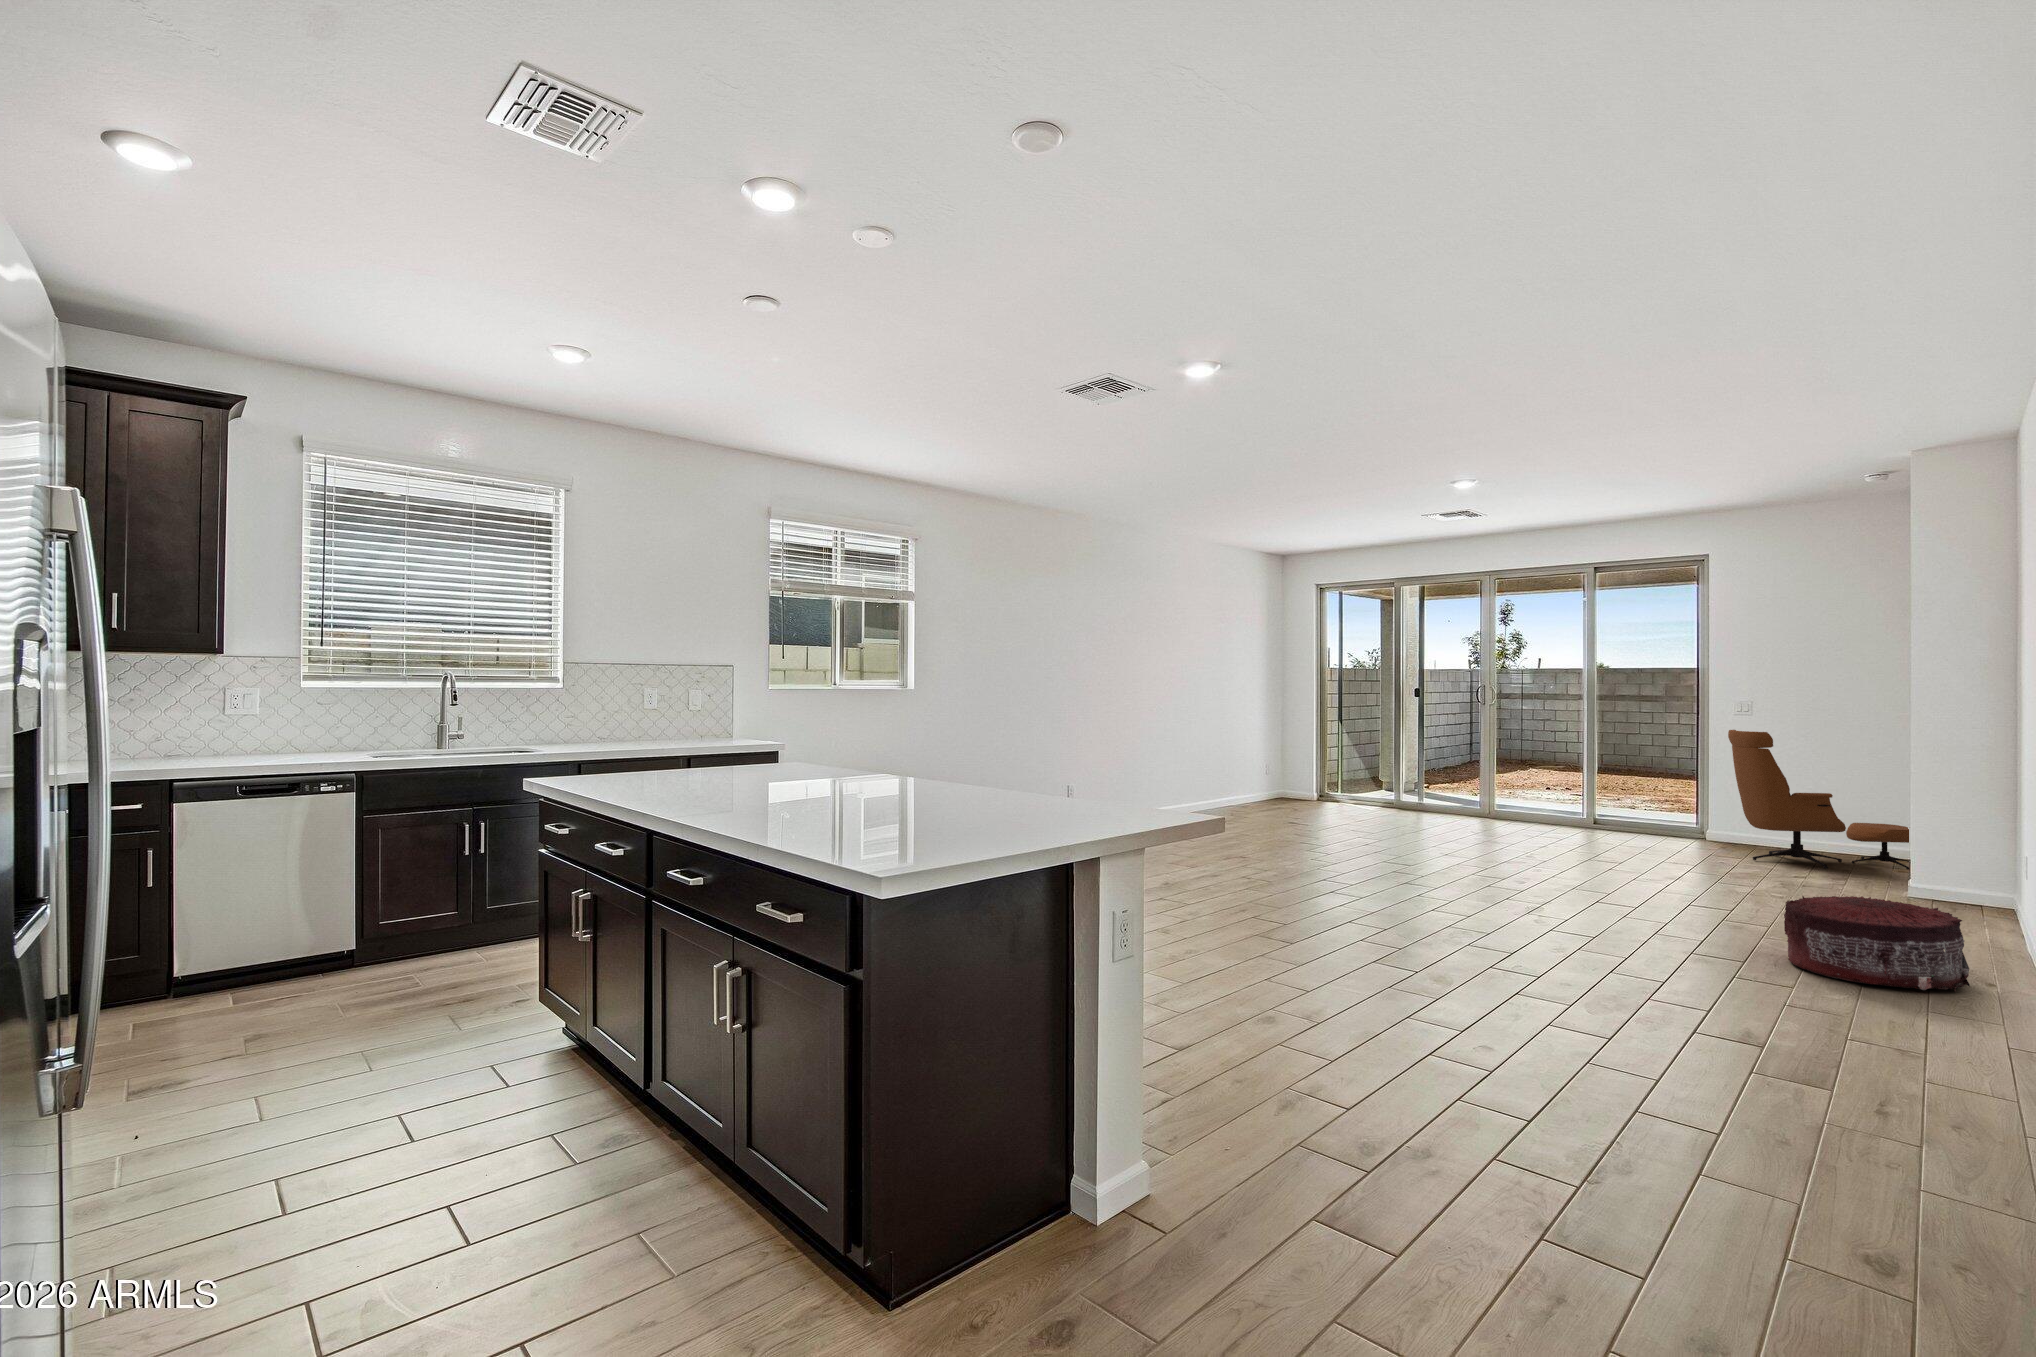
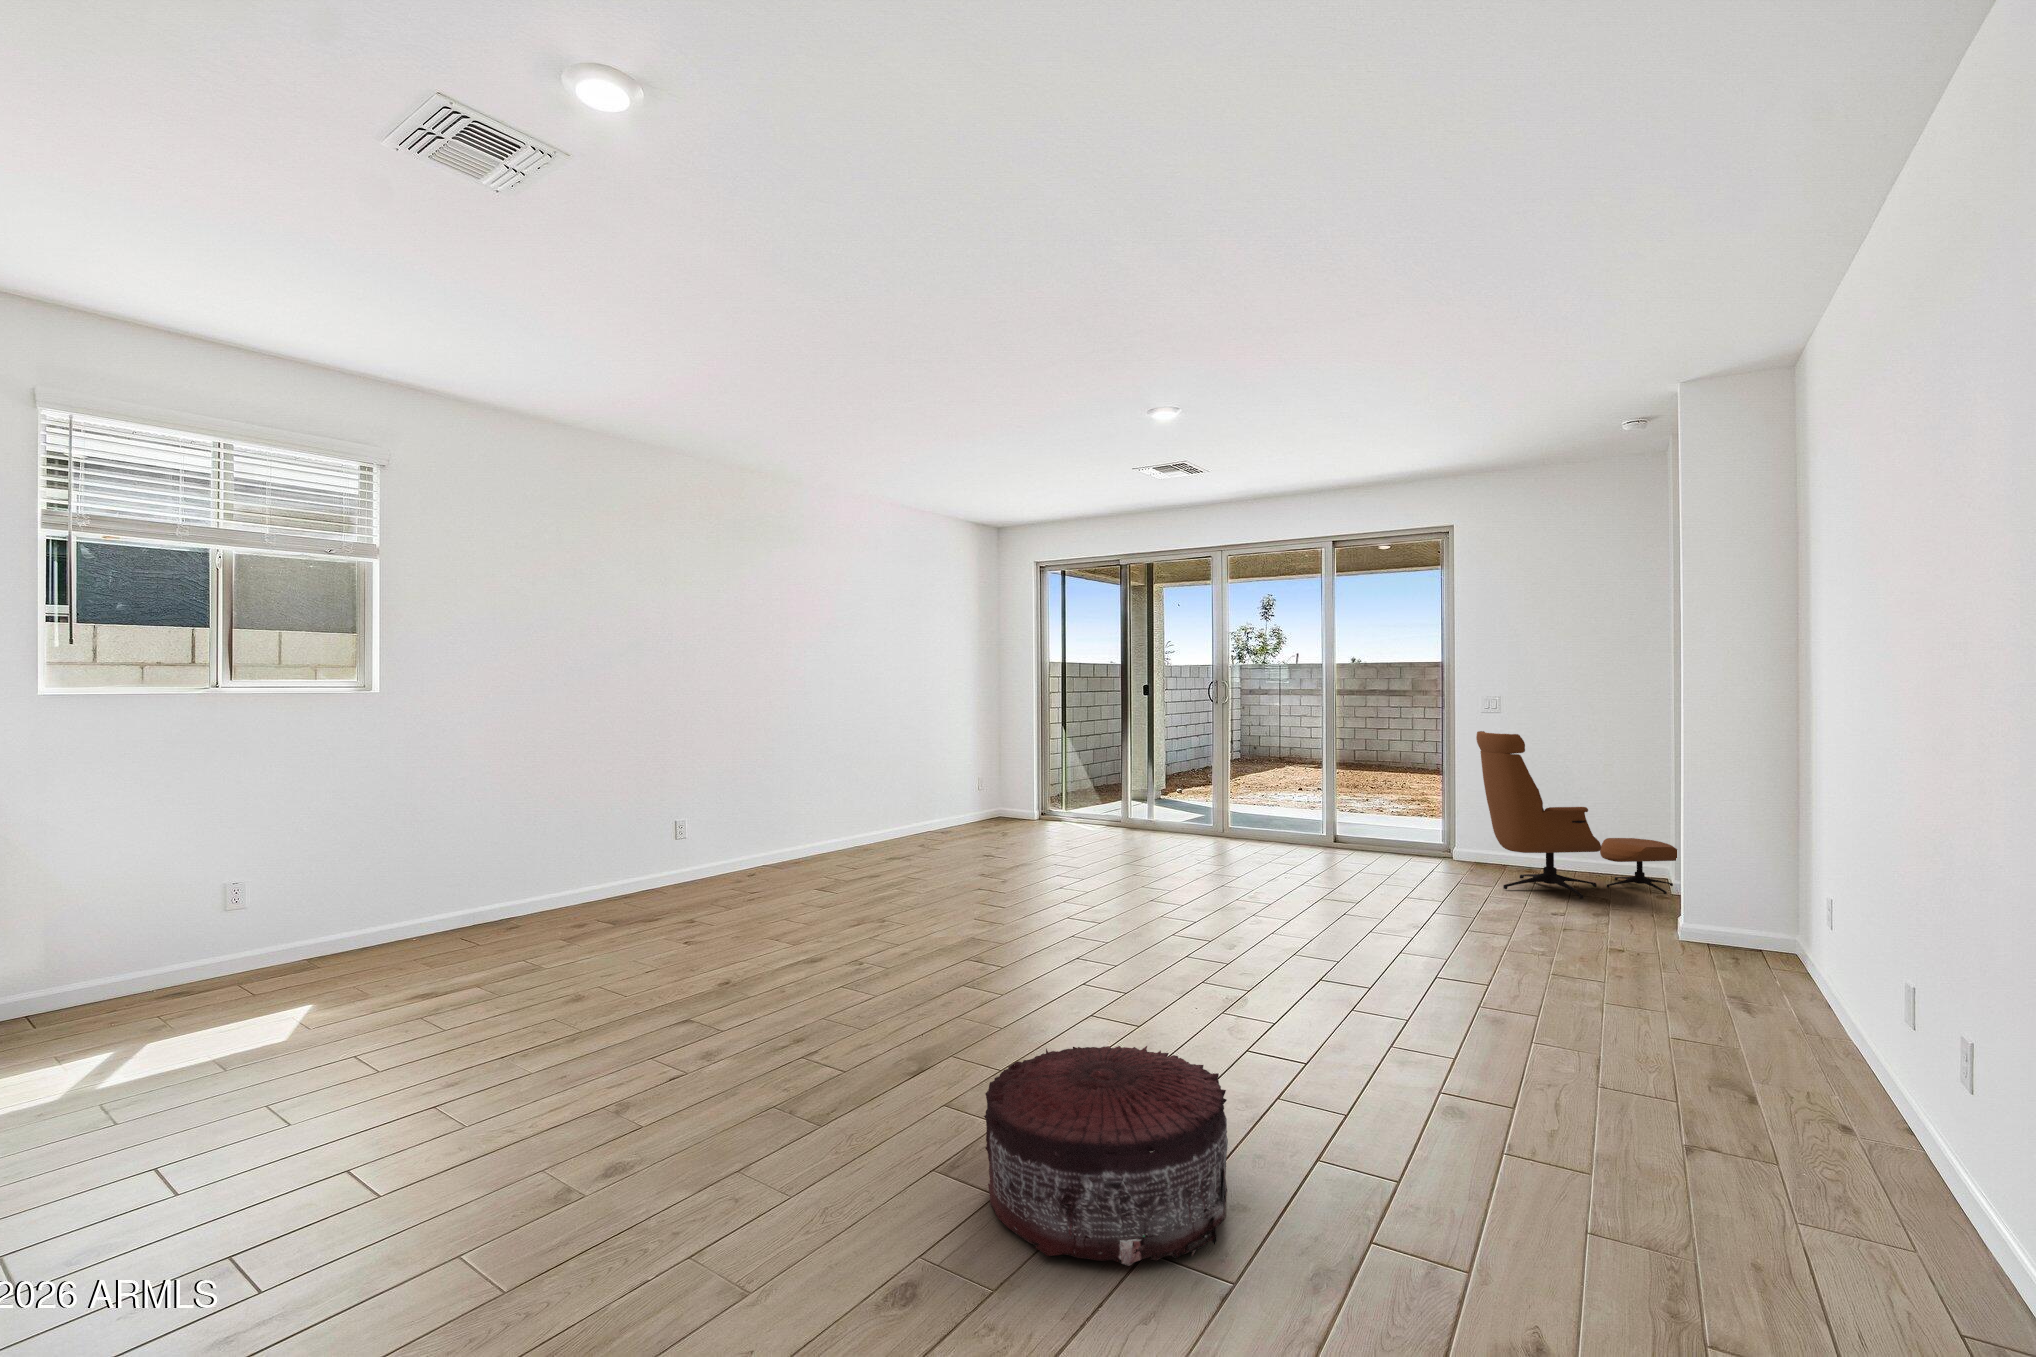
pouf: present [1784,896,1970,992] -> present [984,1046,1228,1266]

